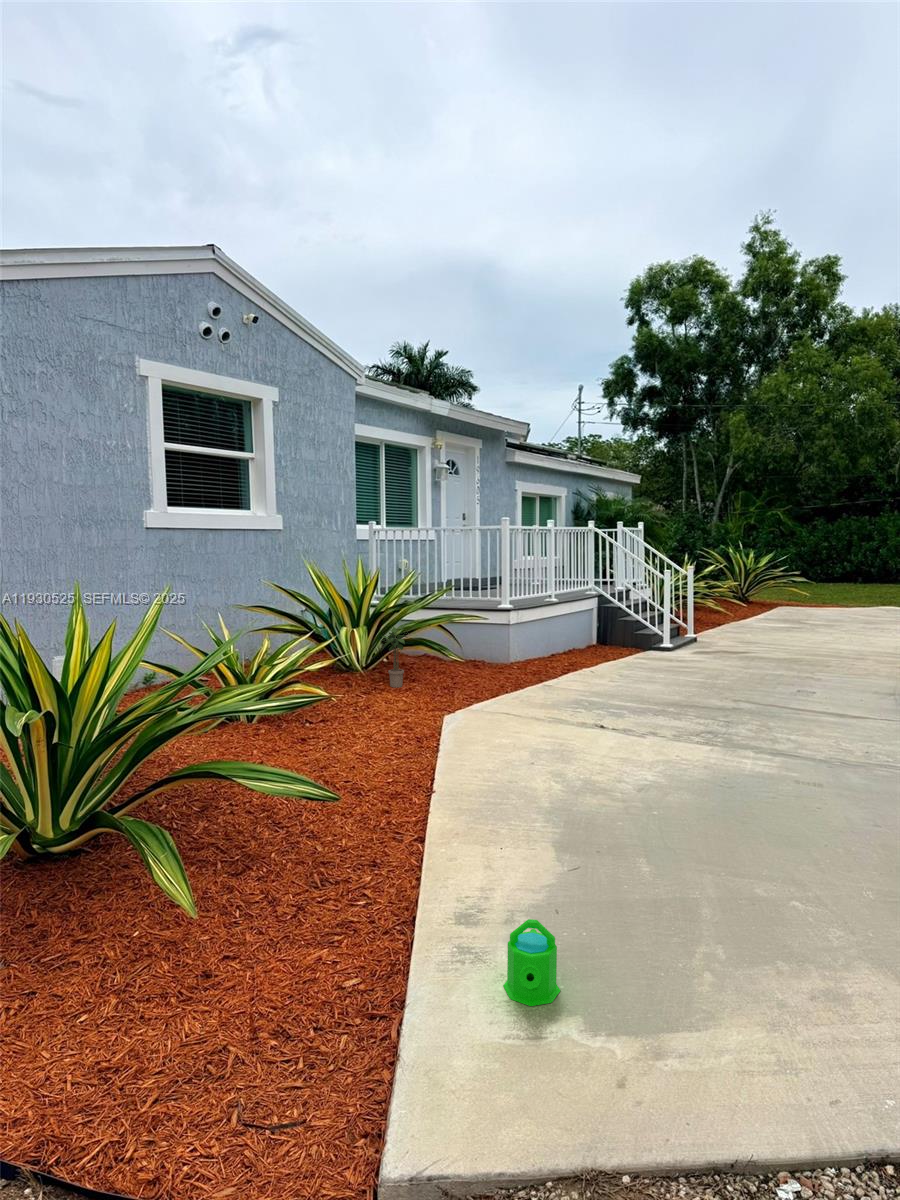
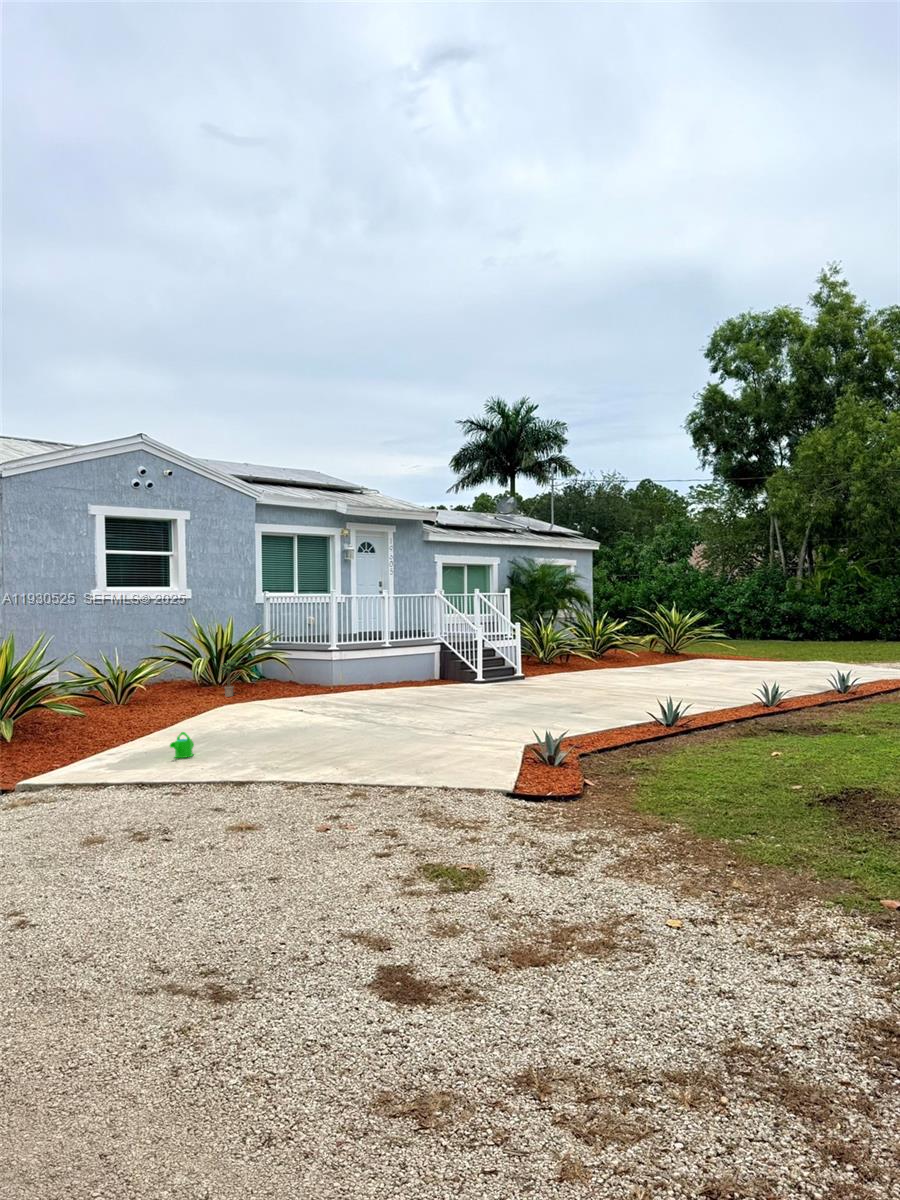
watering can: present [503,919,560,1006] -> present [170,732,194,758]

